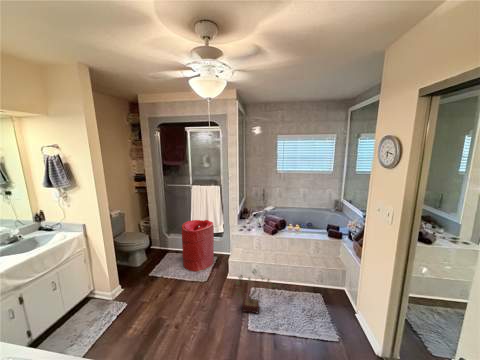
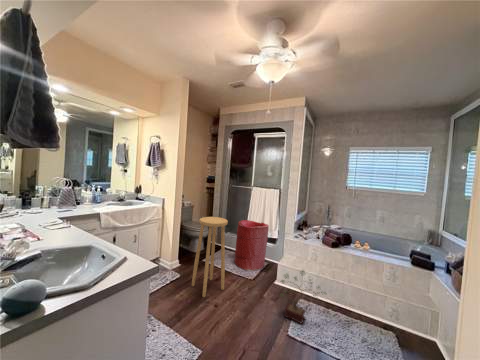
stool: none [141,234,181,321] -> present [192,217,228,297]

